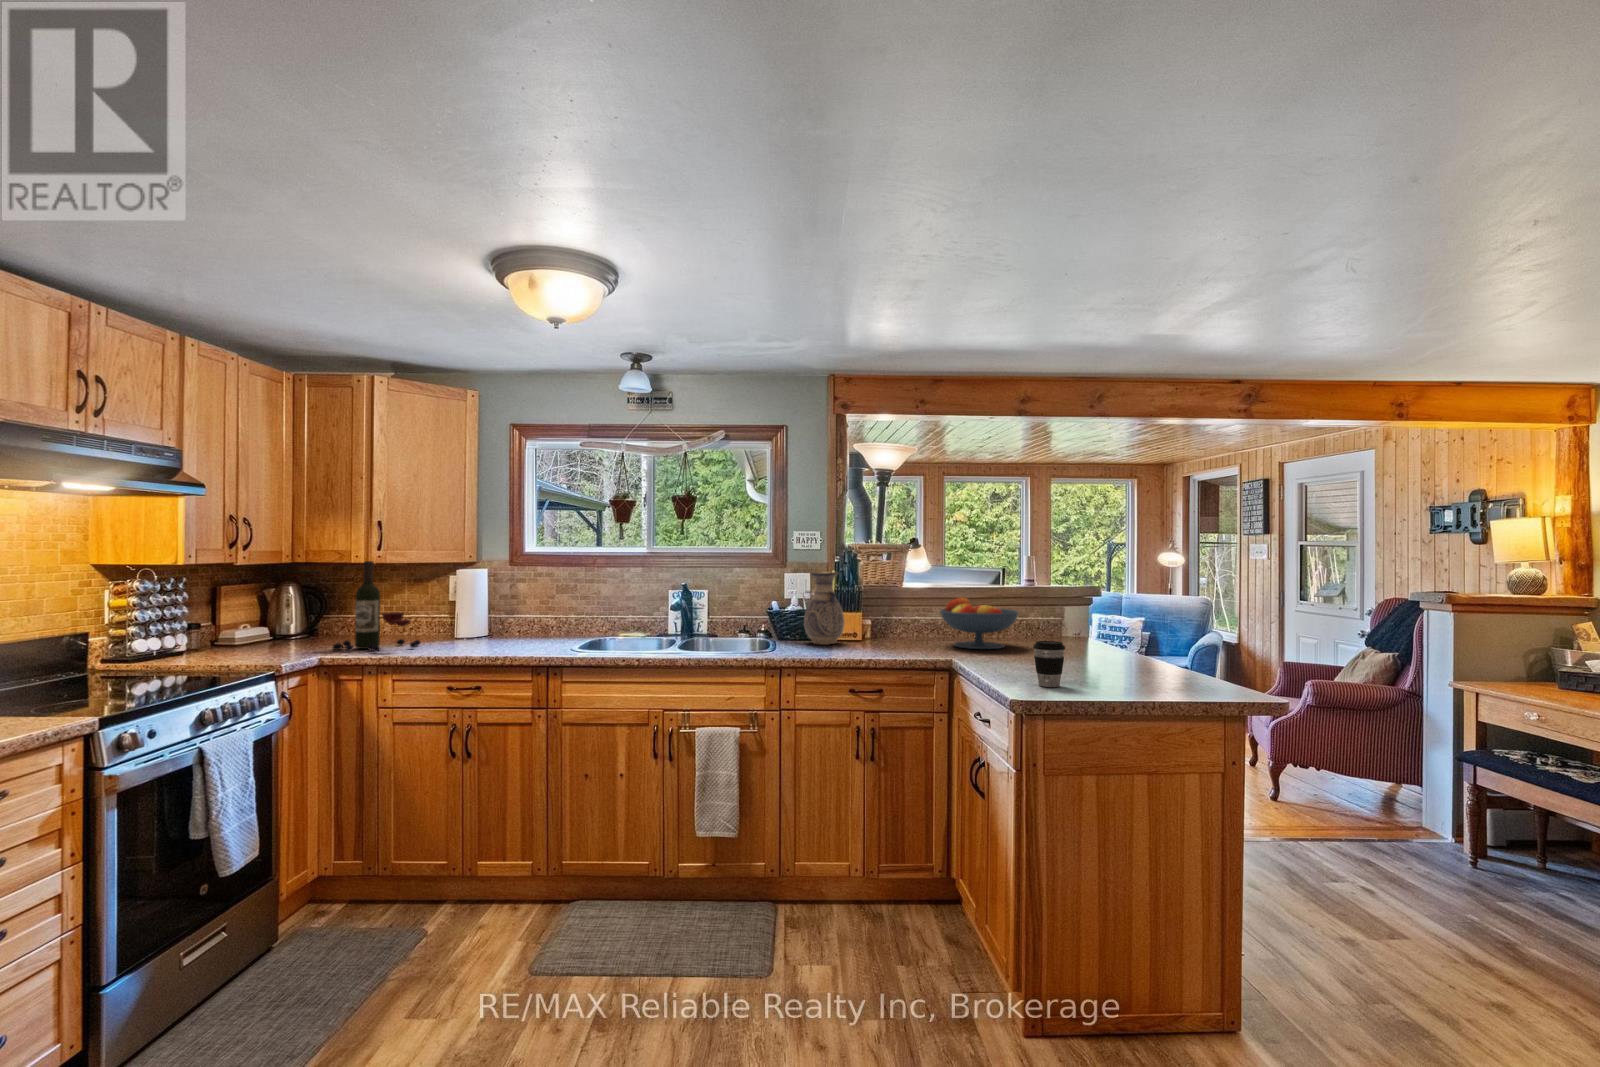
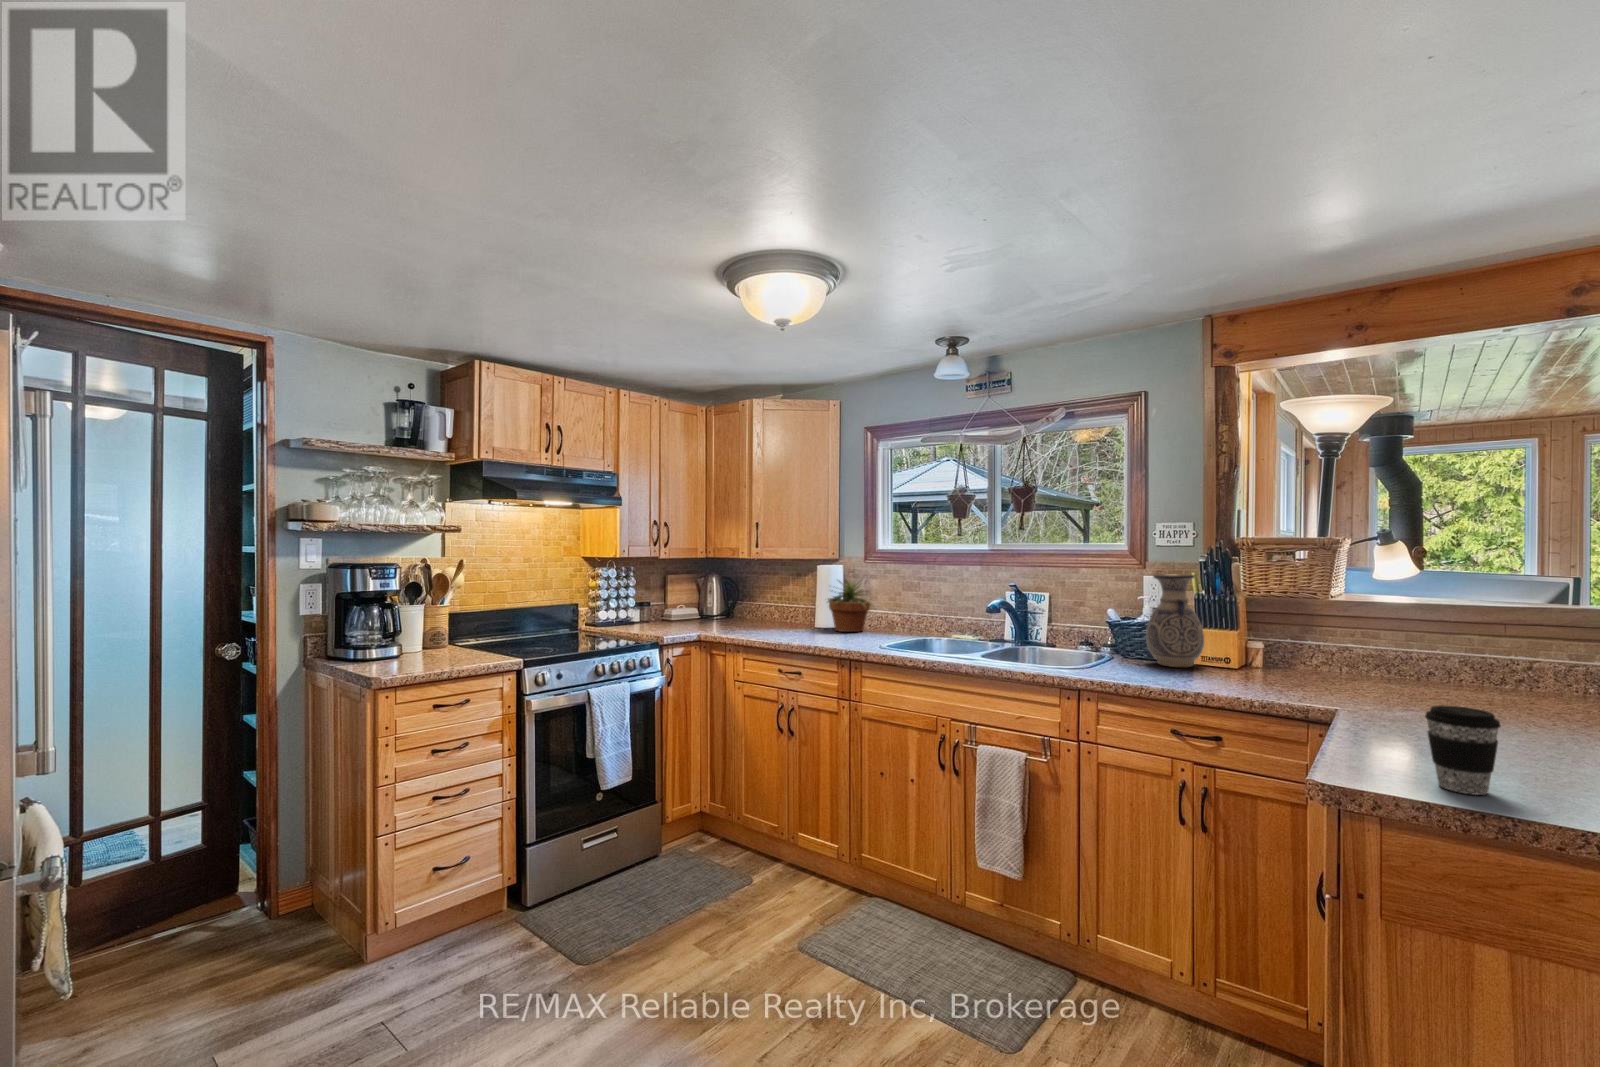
wine bottle: present [333,561,420,652] -> none [721,556,784,634]
potted plant: none [468,581,535,643] -> present [828,580,872,632]
fruit bowl: present [940,597,1019,649] -> none [1356,616,1521,705]

